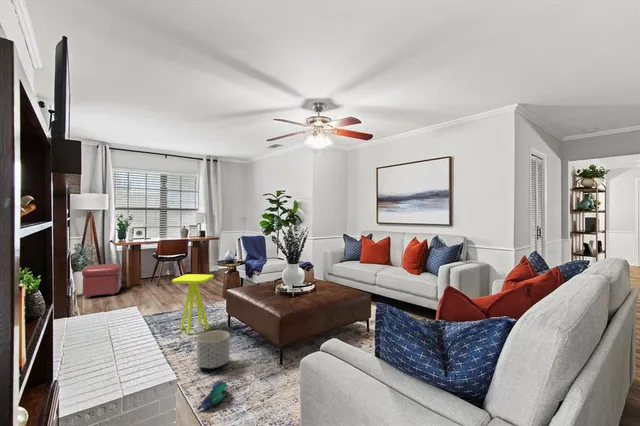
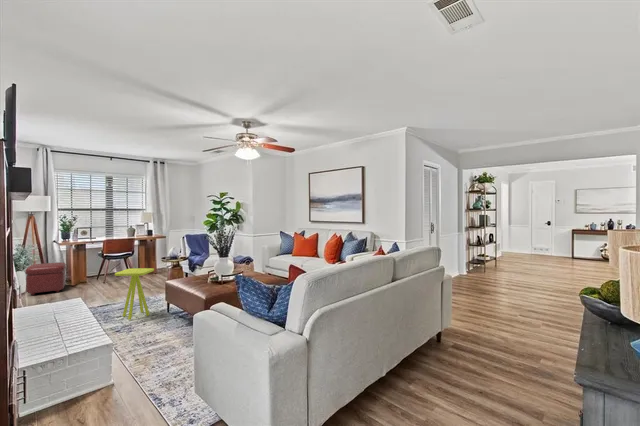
planter: present [197,330,230,369] -> none [135,313,164,343]
plush toy: present [197,381,228,410] -> none [132,349,159,369]

